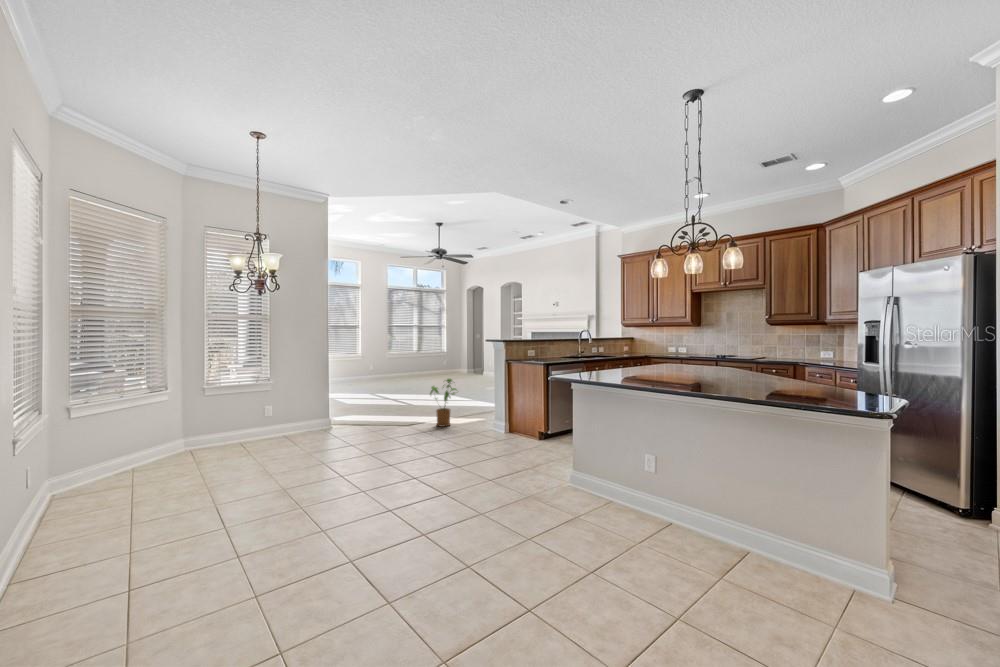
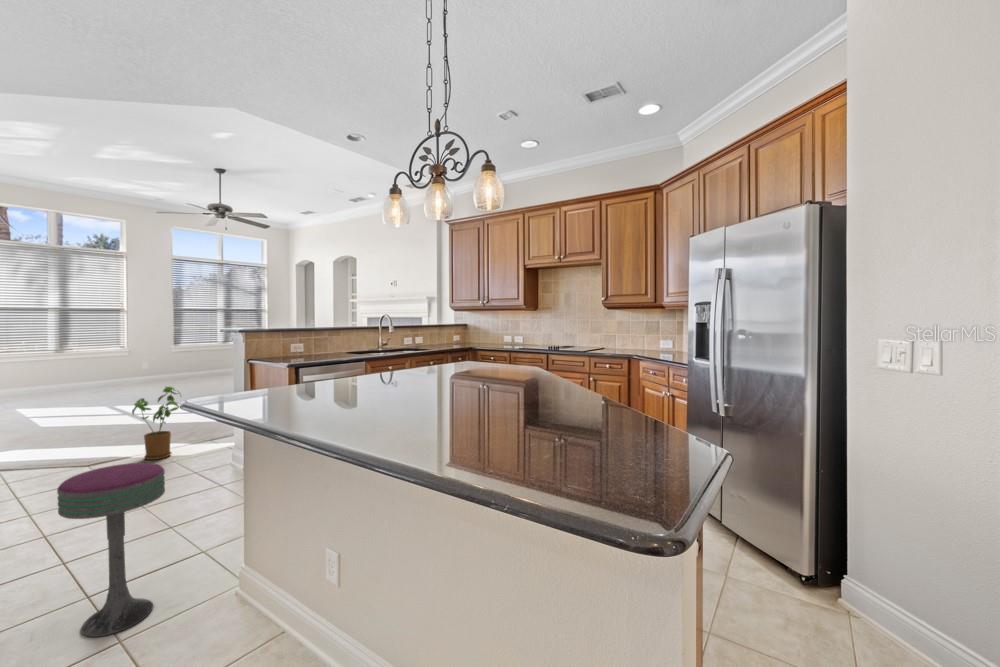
bar stool: none [501,412,543,497] -> present [57,463,165,637]

